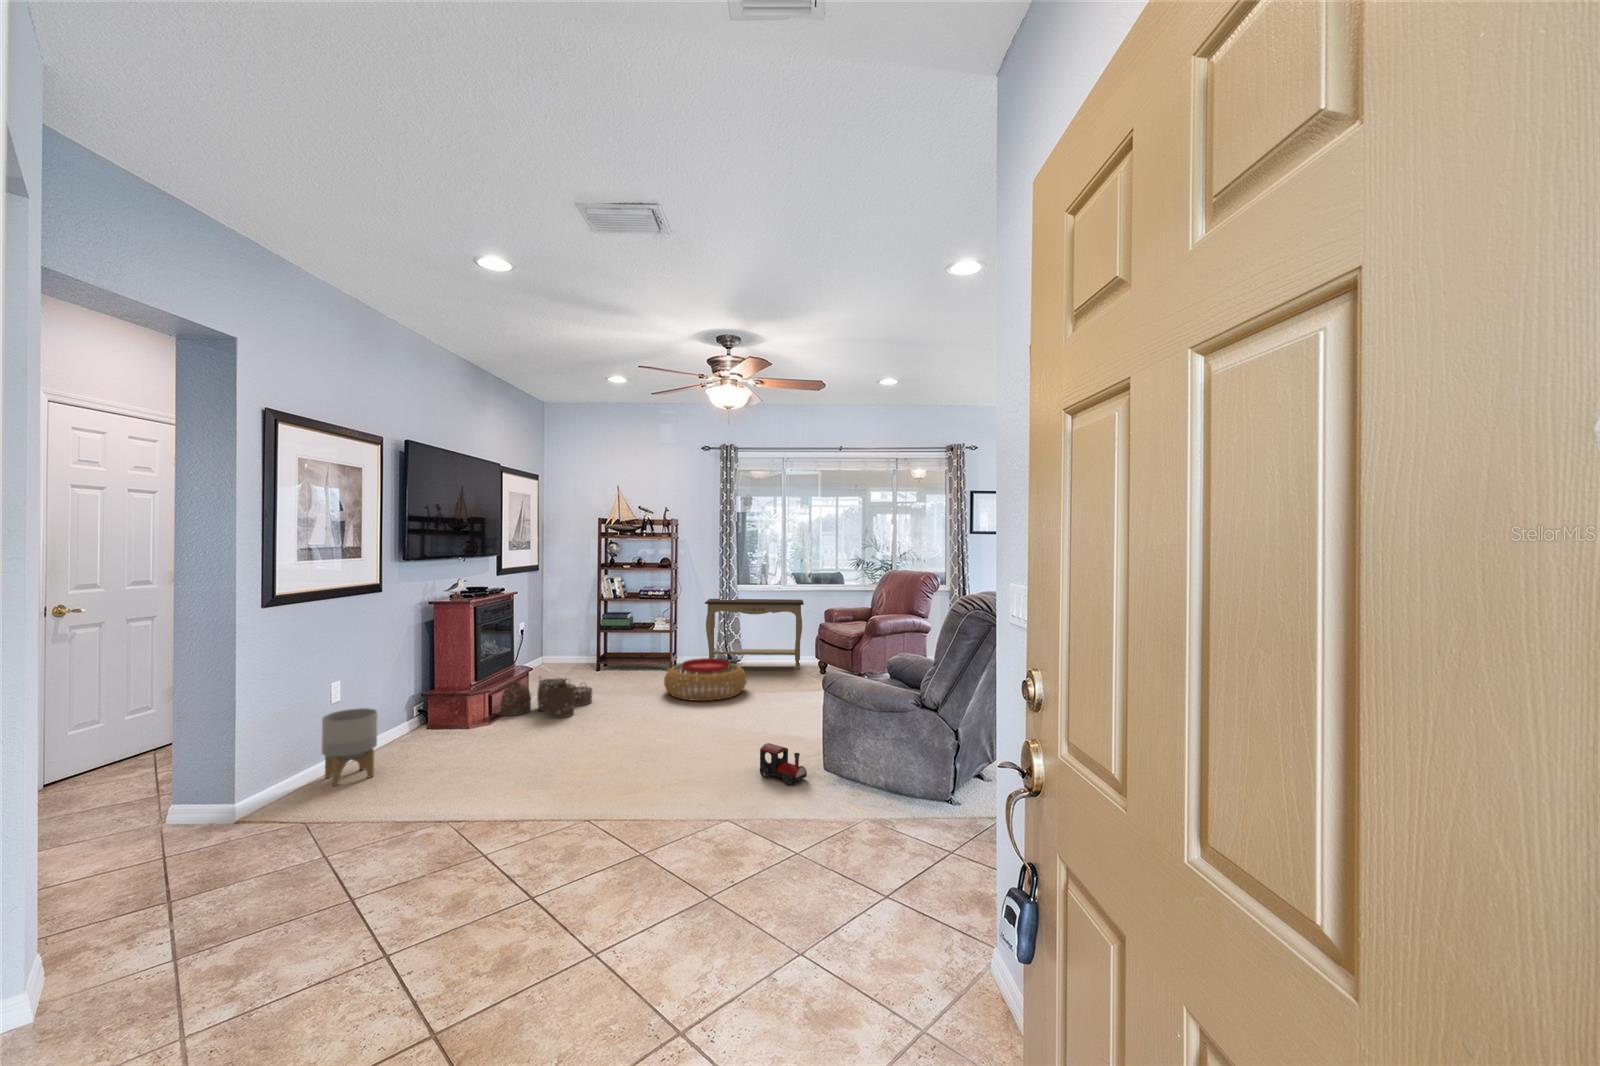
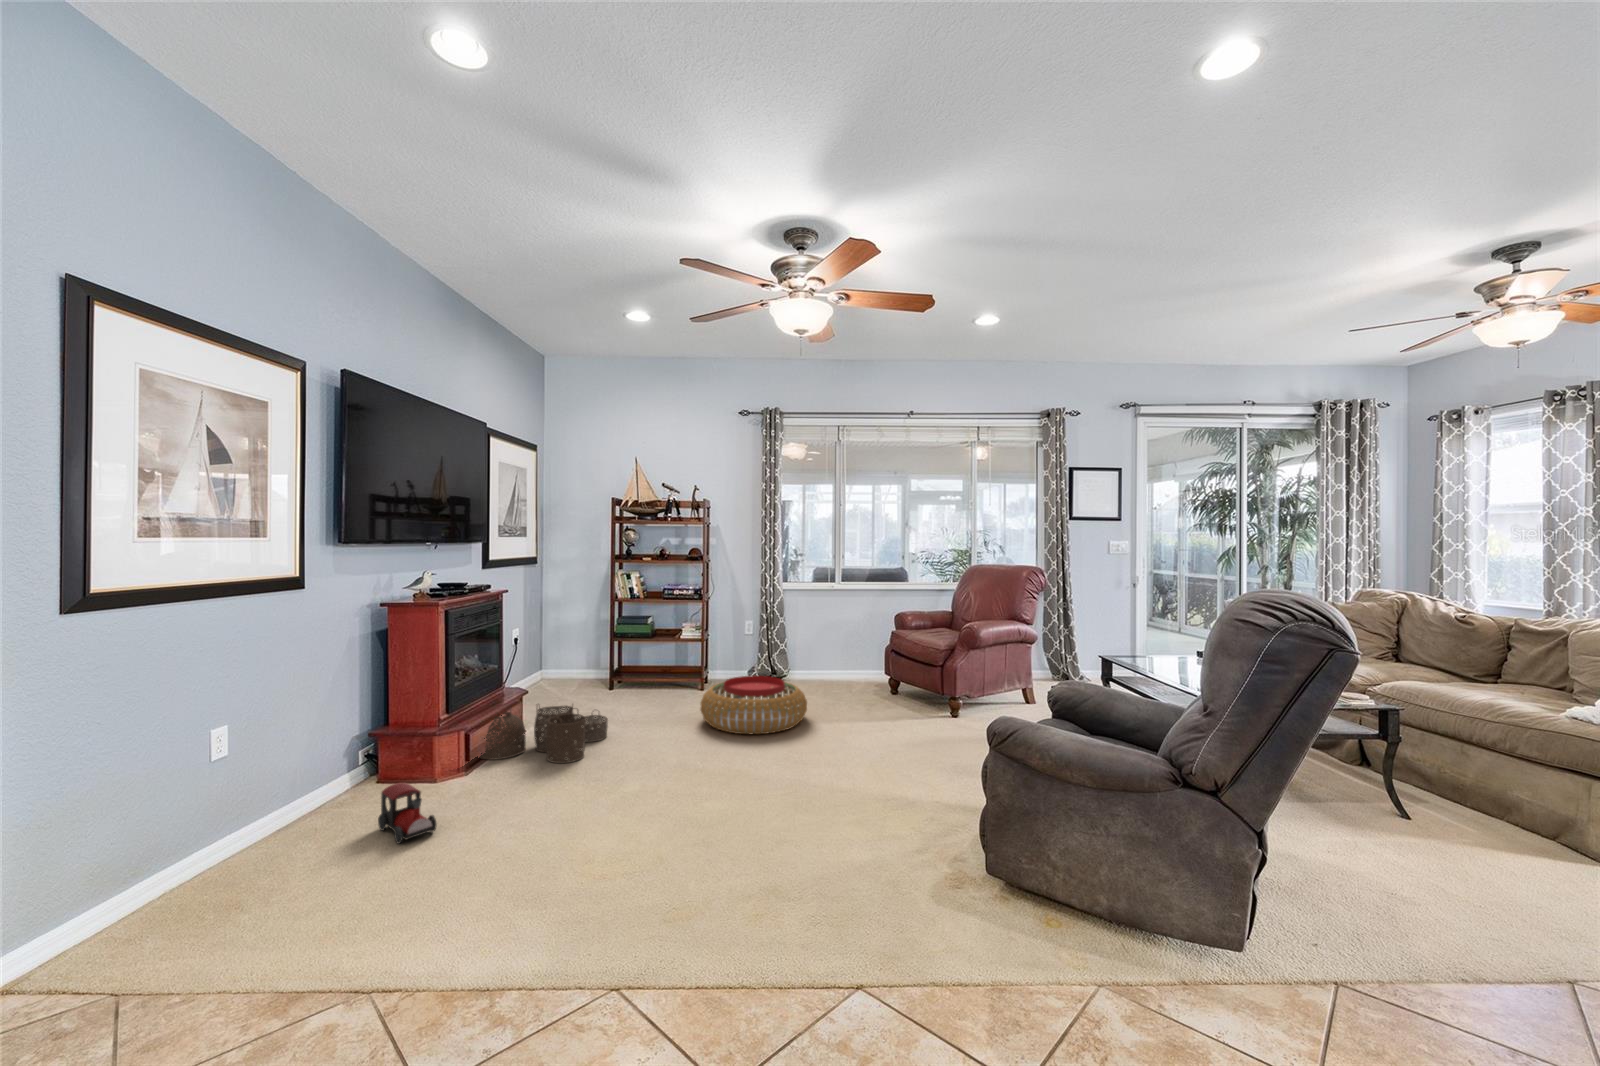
console table: present [705,599,804,670] -> none [744,599,867,688]
planter: present [322,708,377,786] -> none [182,770,279,903]
toy train: present [760,743,807,785] -> present [378,783,437,844]

